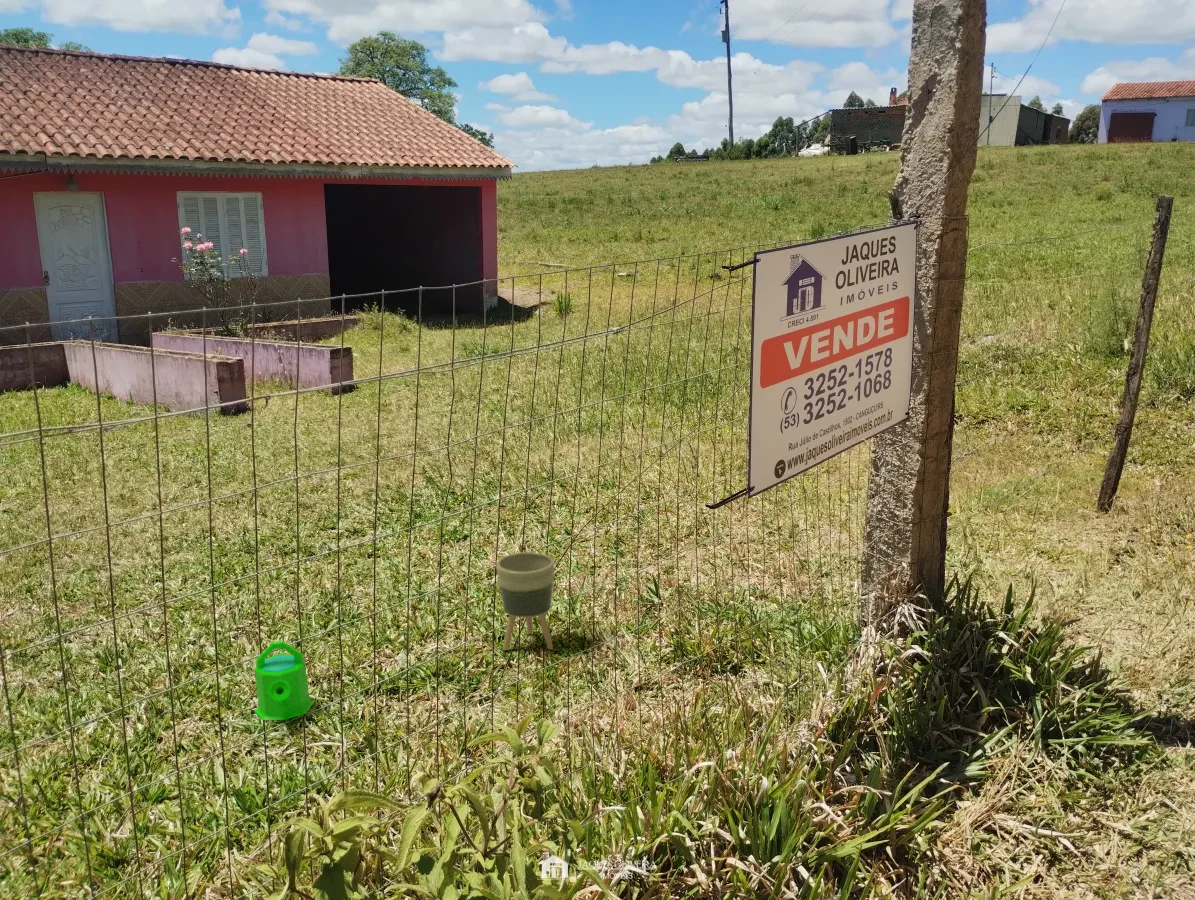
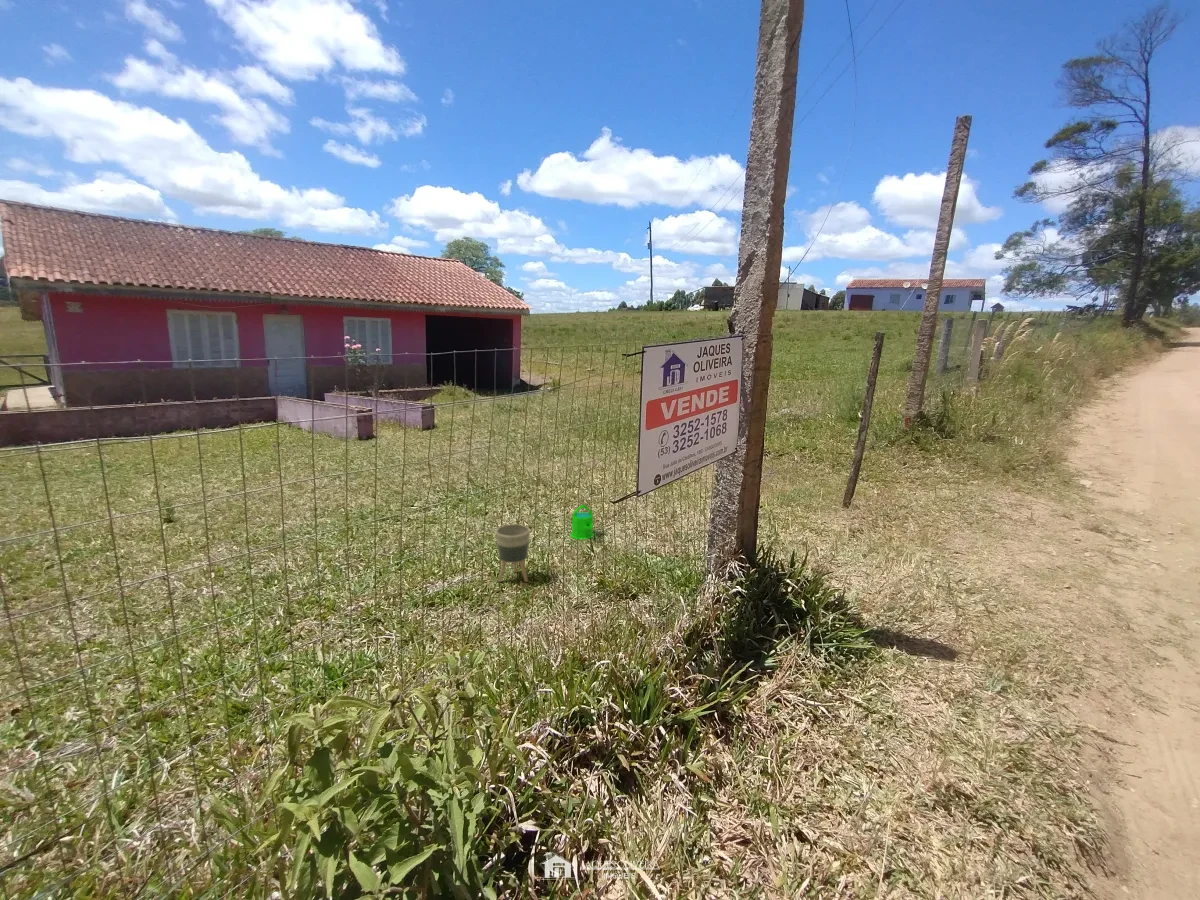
watering can: present [254,641,314,720] -> present [571,505,594,540]

